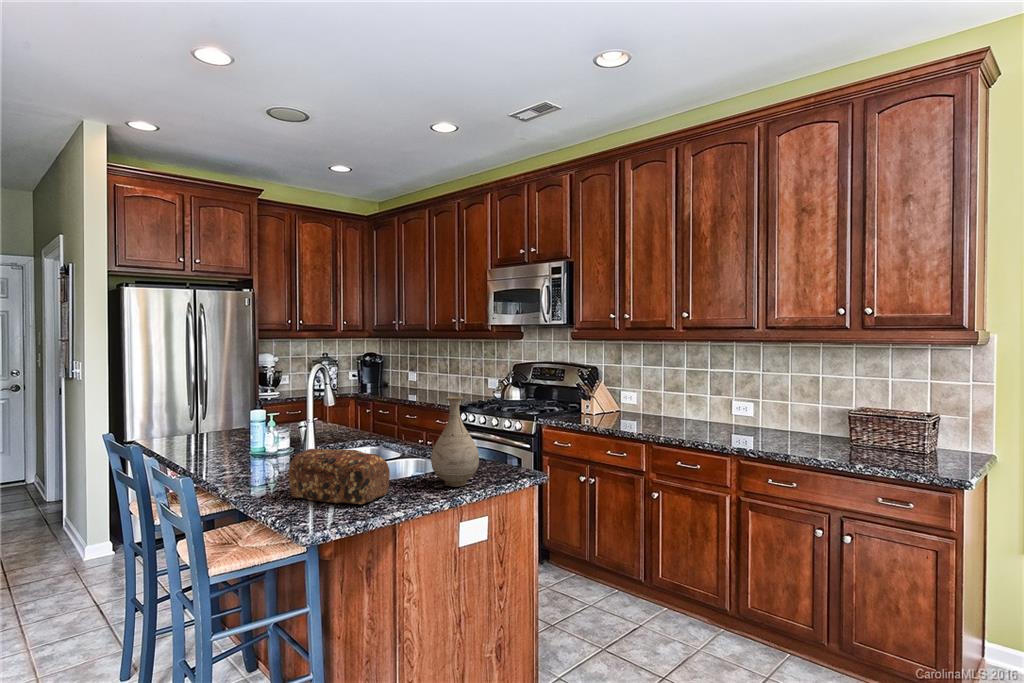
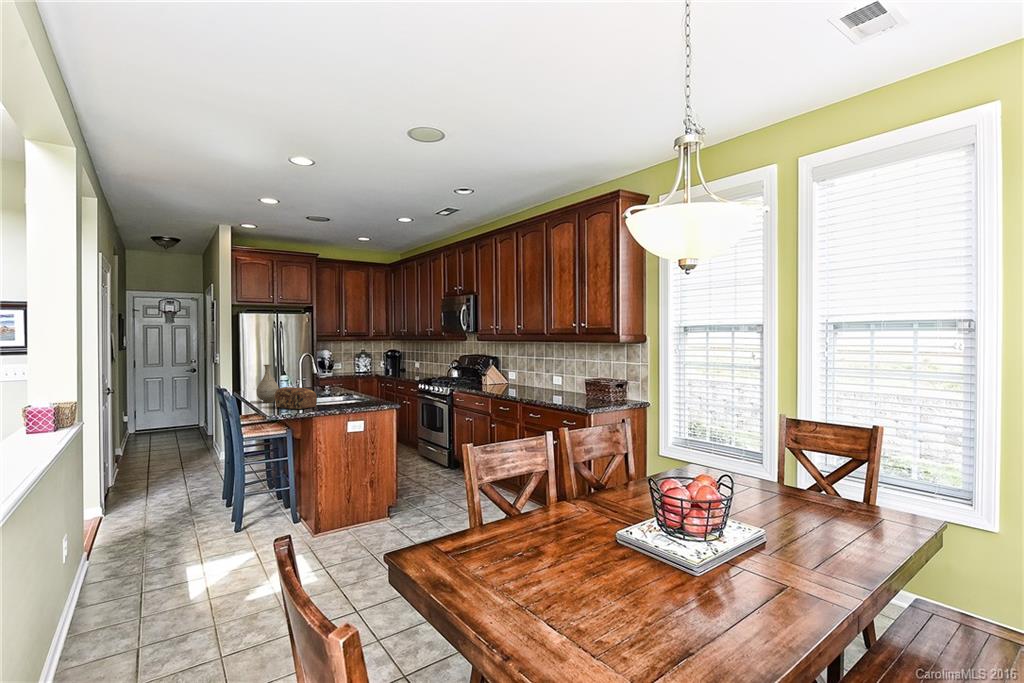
vase: present [431,396,479,487] -> present [256,365,279,403]

